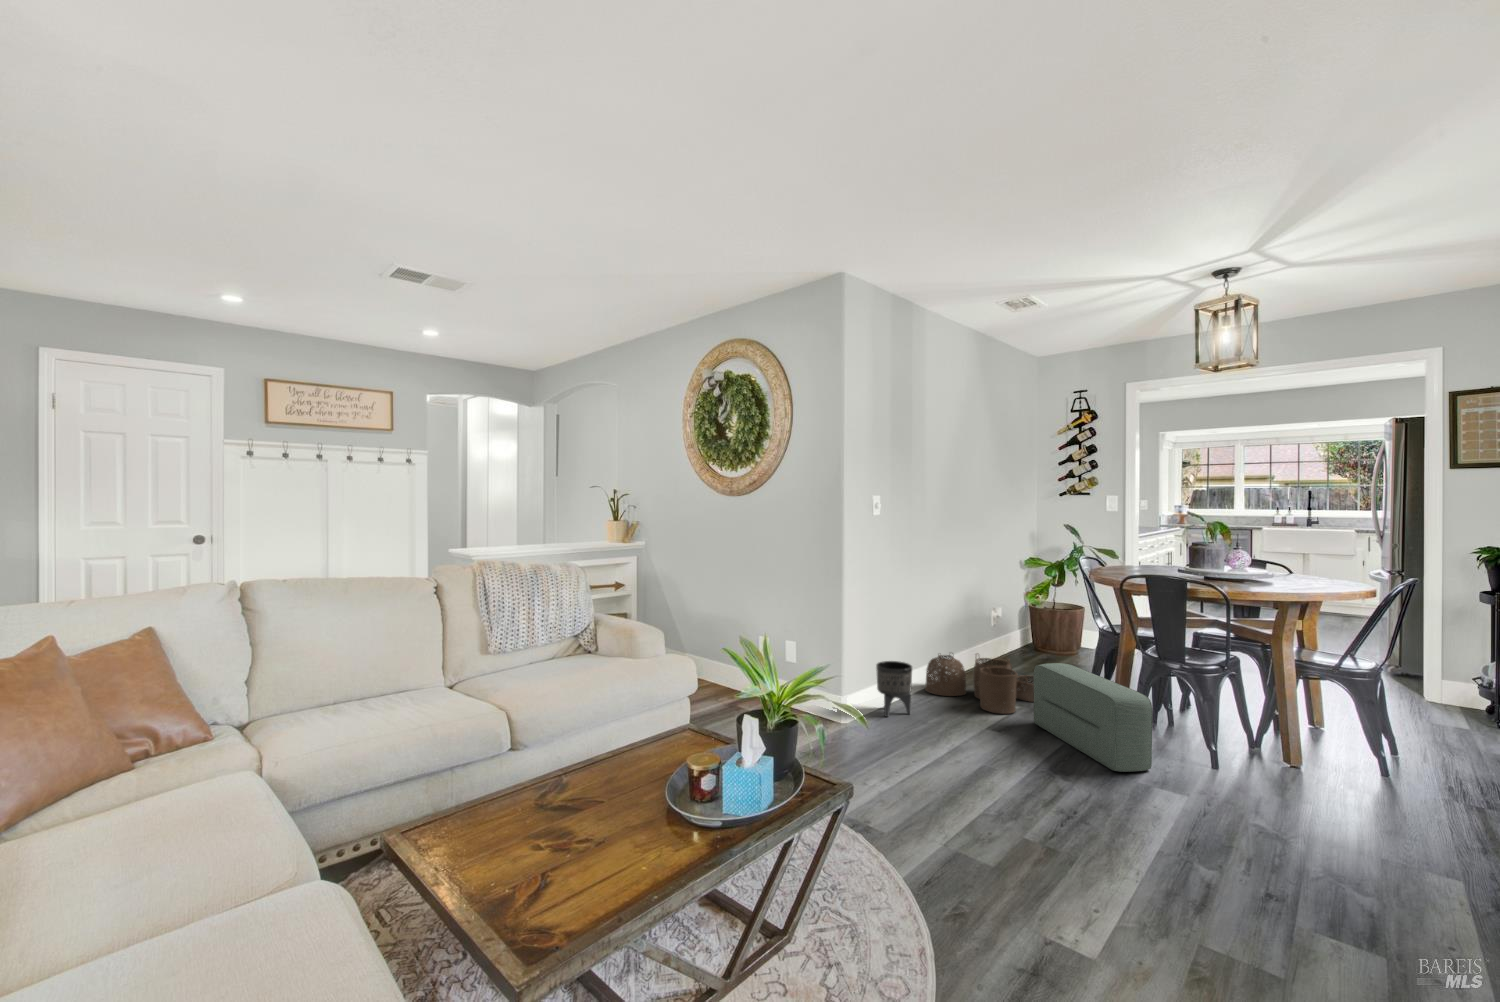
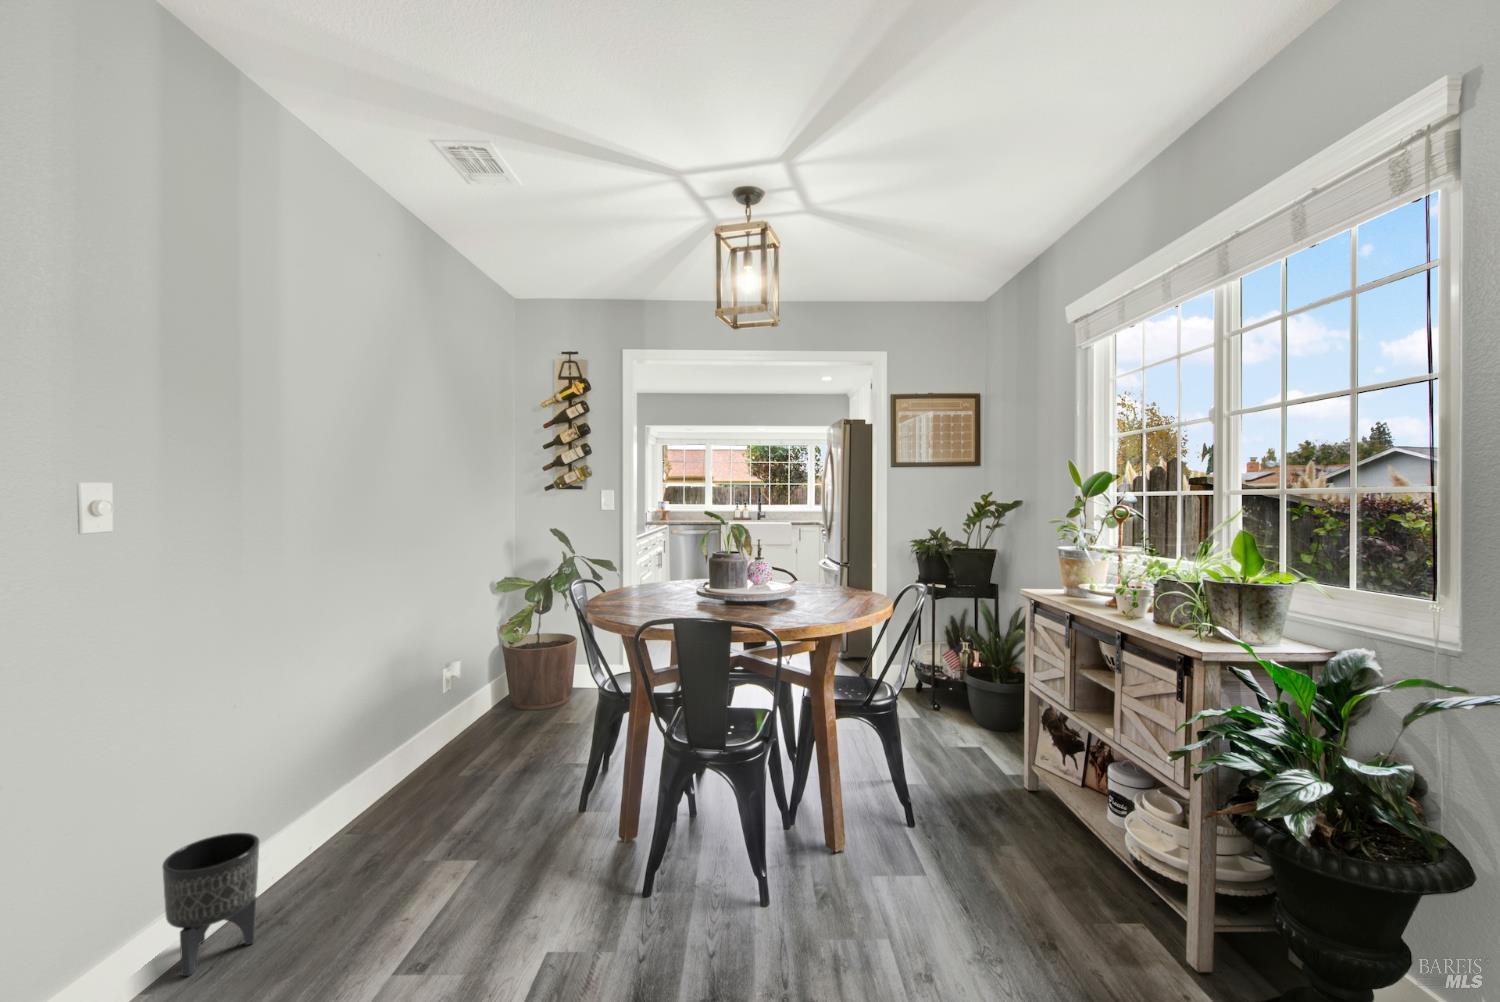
woven basket: present [925,655,1034,714] -> none [311,759,531,873]
pouf: present [1034,663,1152,772] -> none [505,761,688,961]

